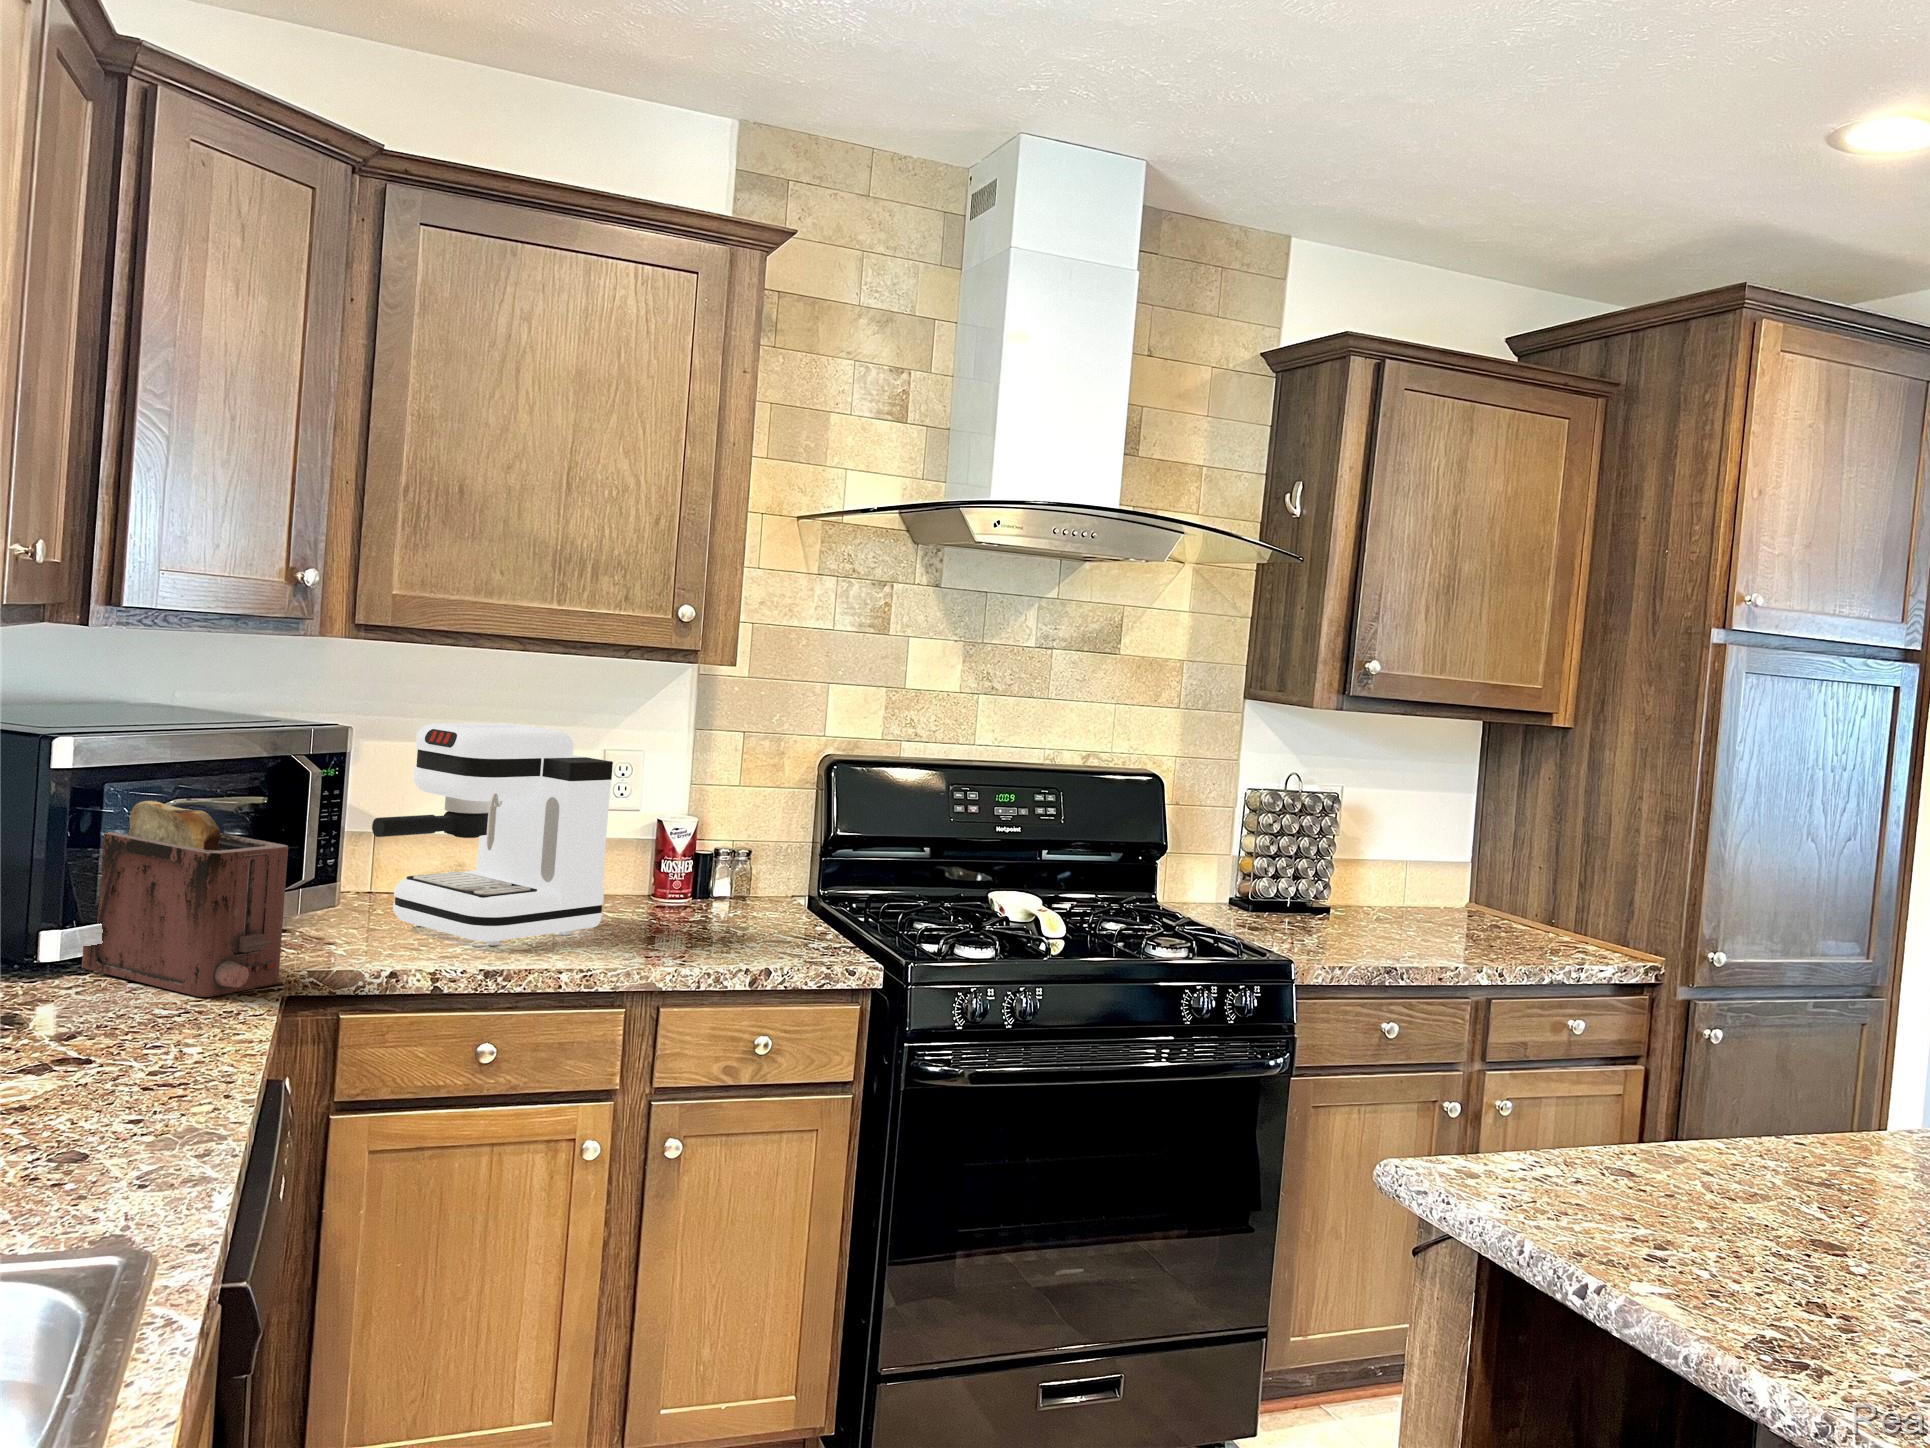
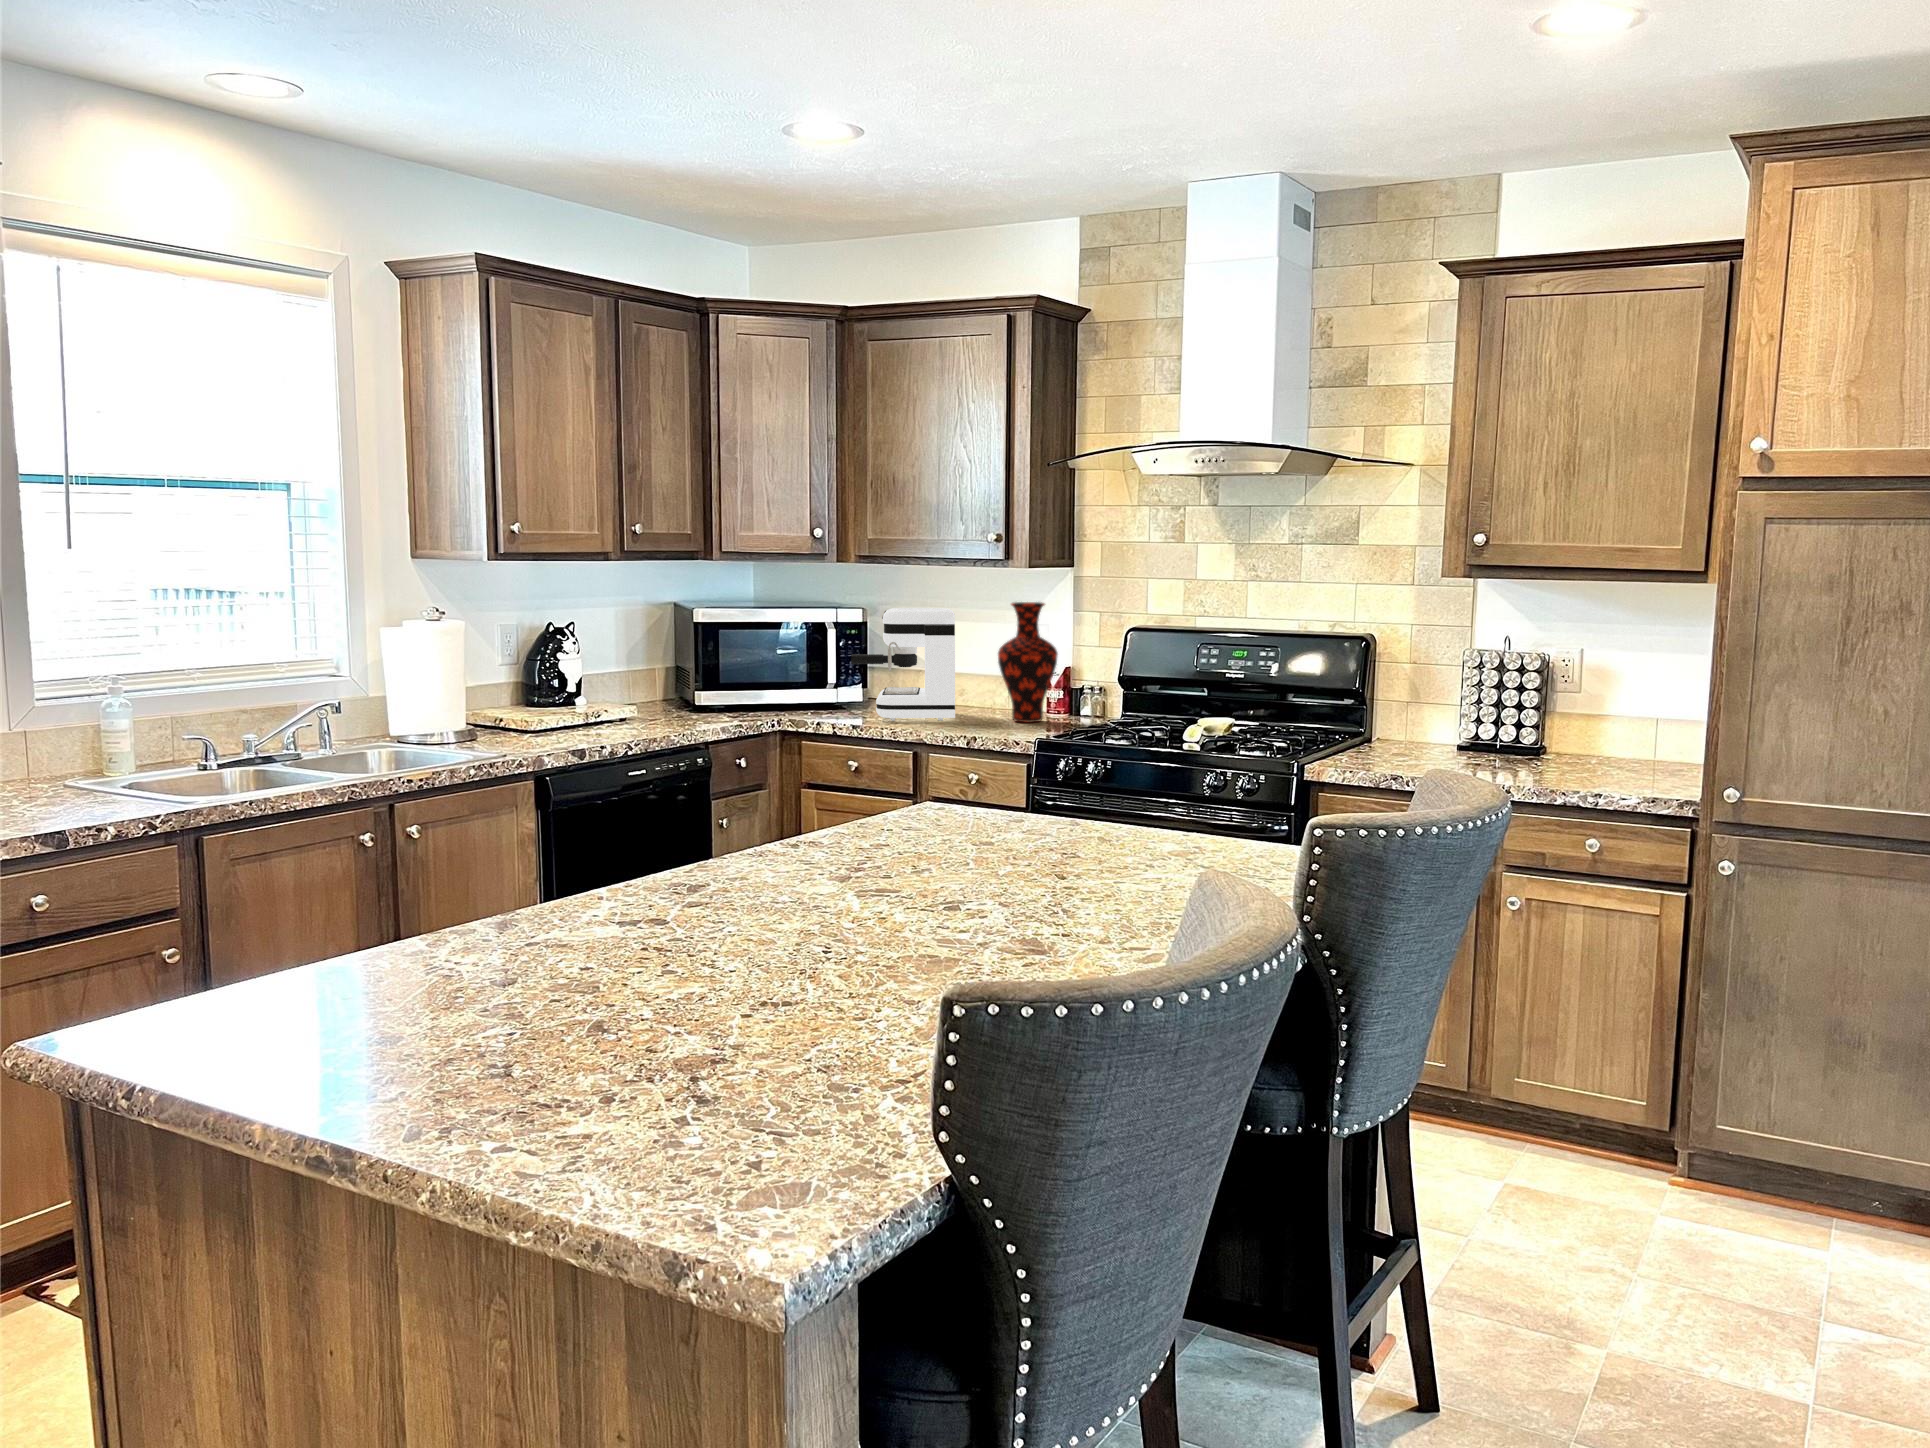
vase: none [670,721,774,926] -> present [998,602,1058,722]
toaster: present [82,801,288,997] -> none [730,642,772,725]

